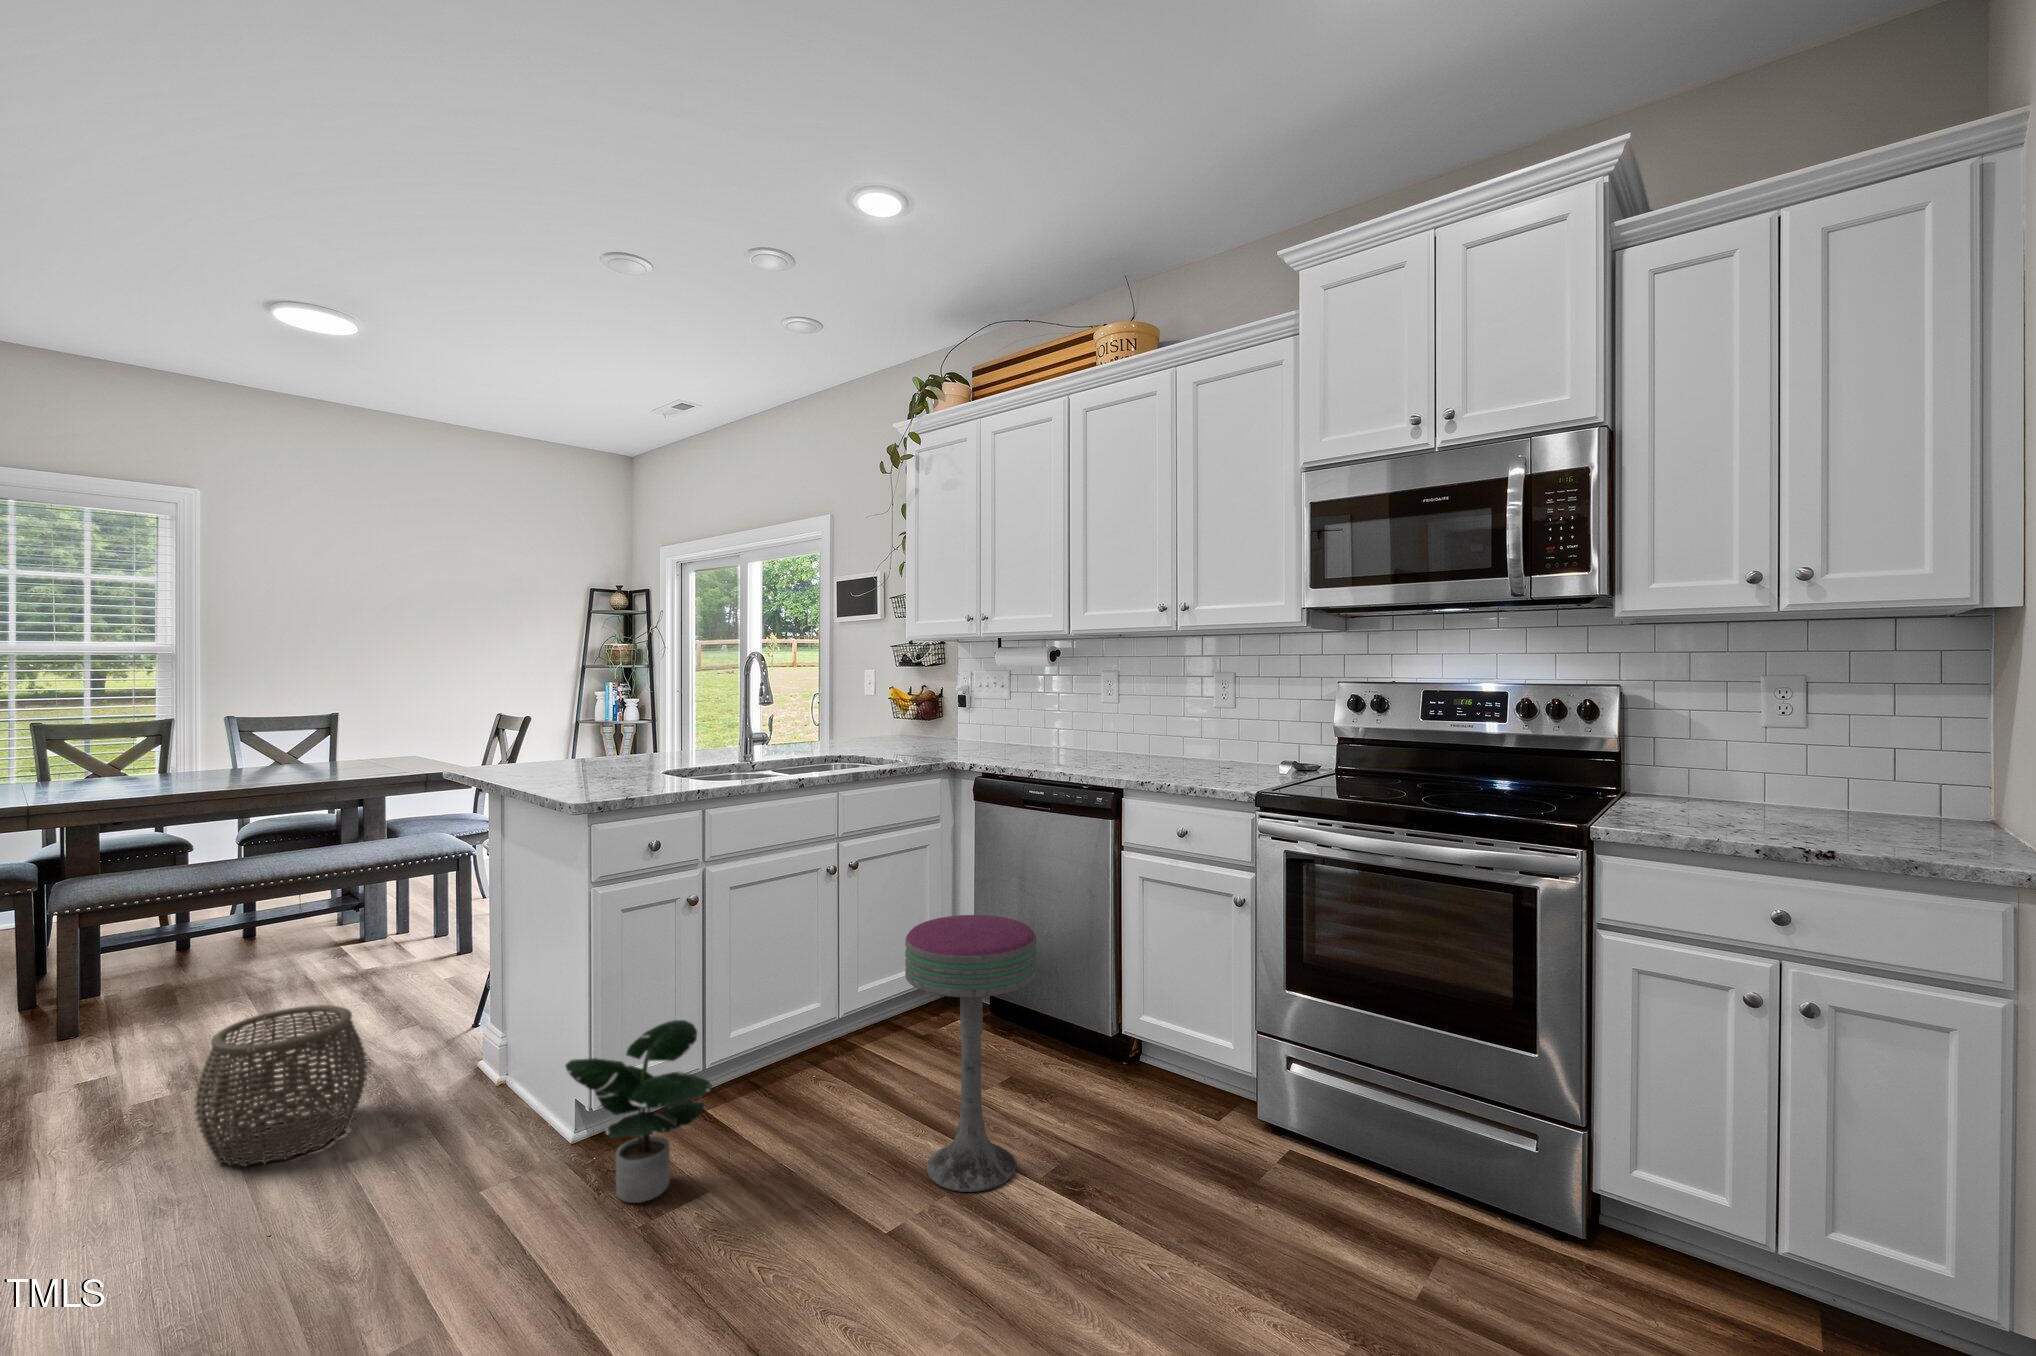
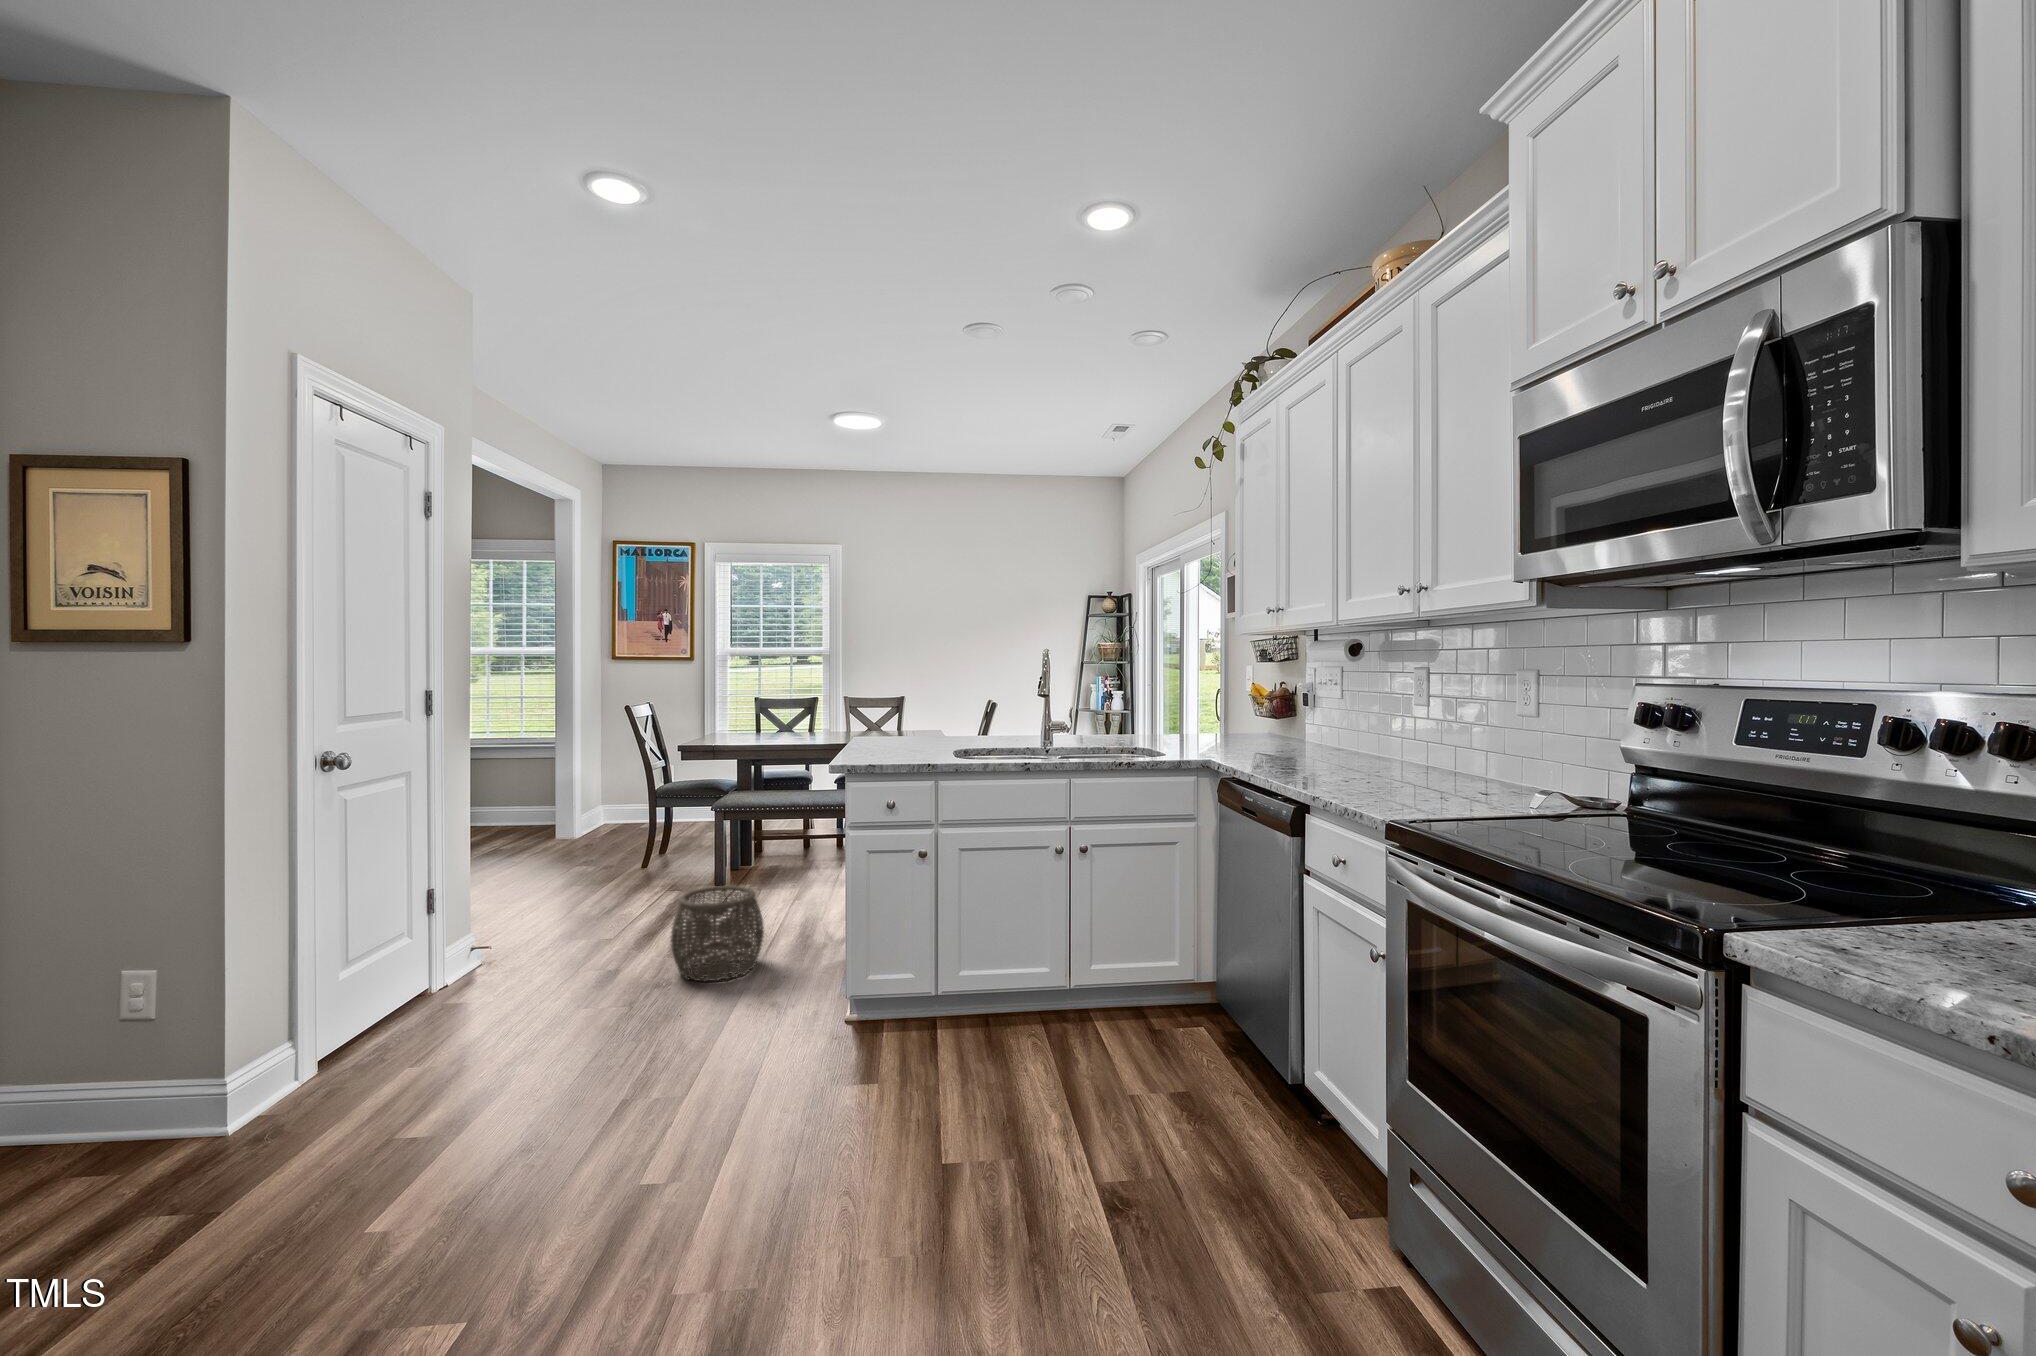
bar stool: present [905,915,1036,1192] -> none [993,903,1122,1175]
potted plant: present [565,1020,712,1203] -> none [780,945,885,1079]

